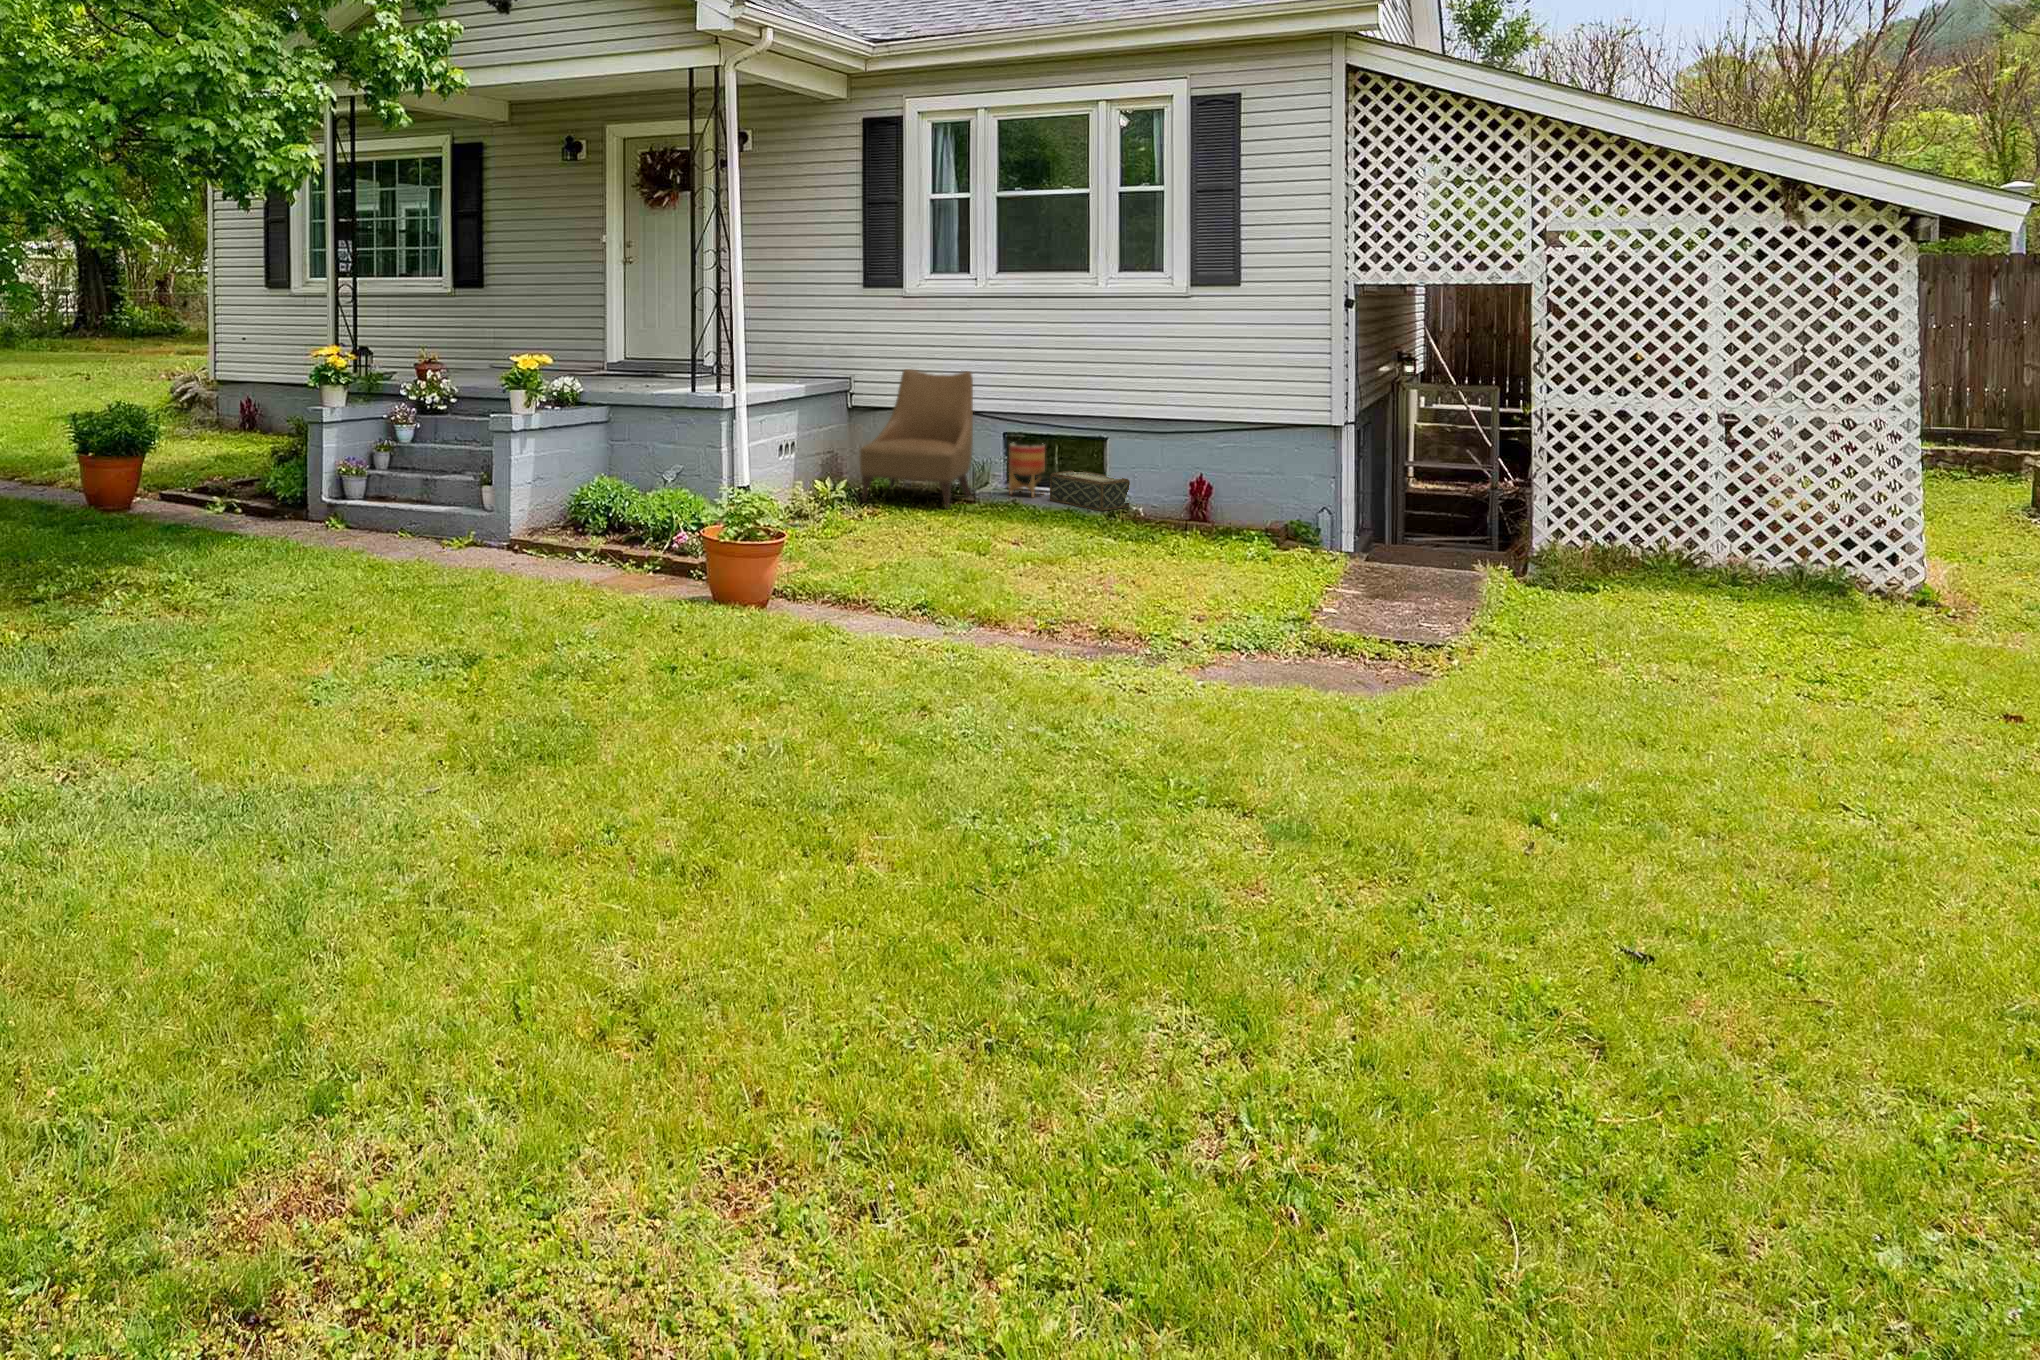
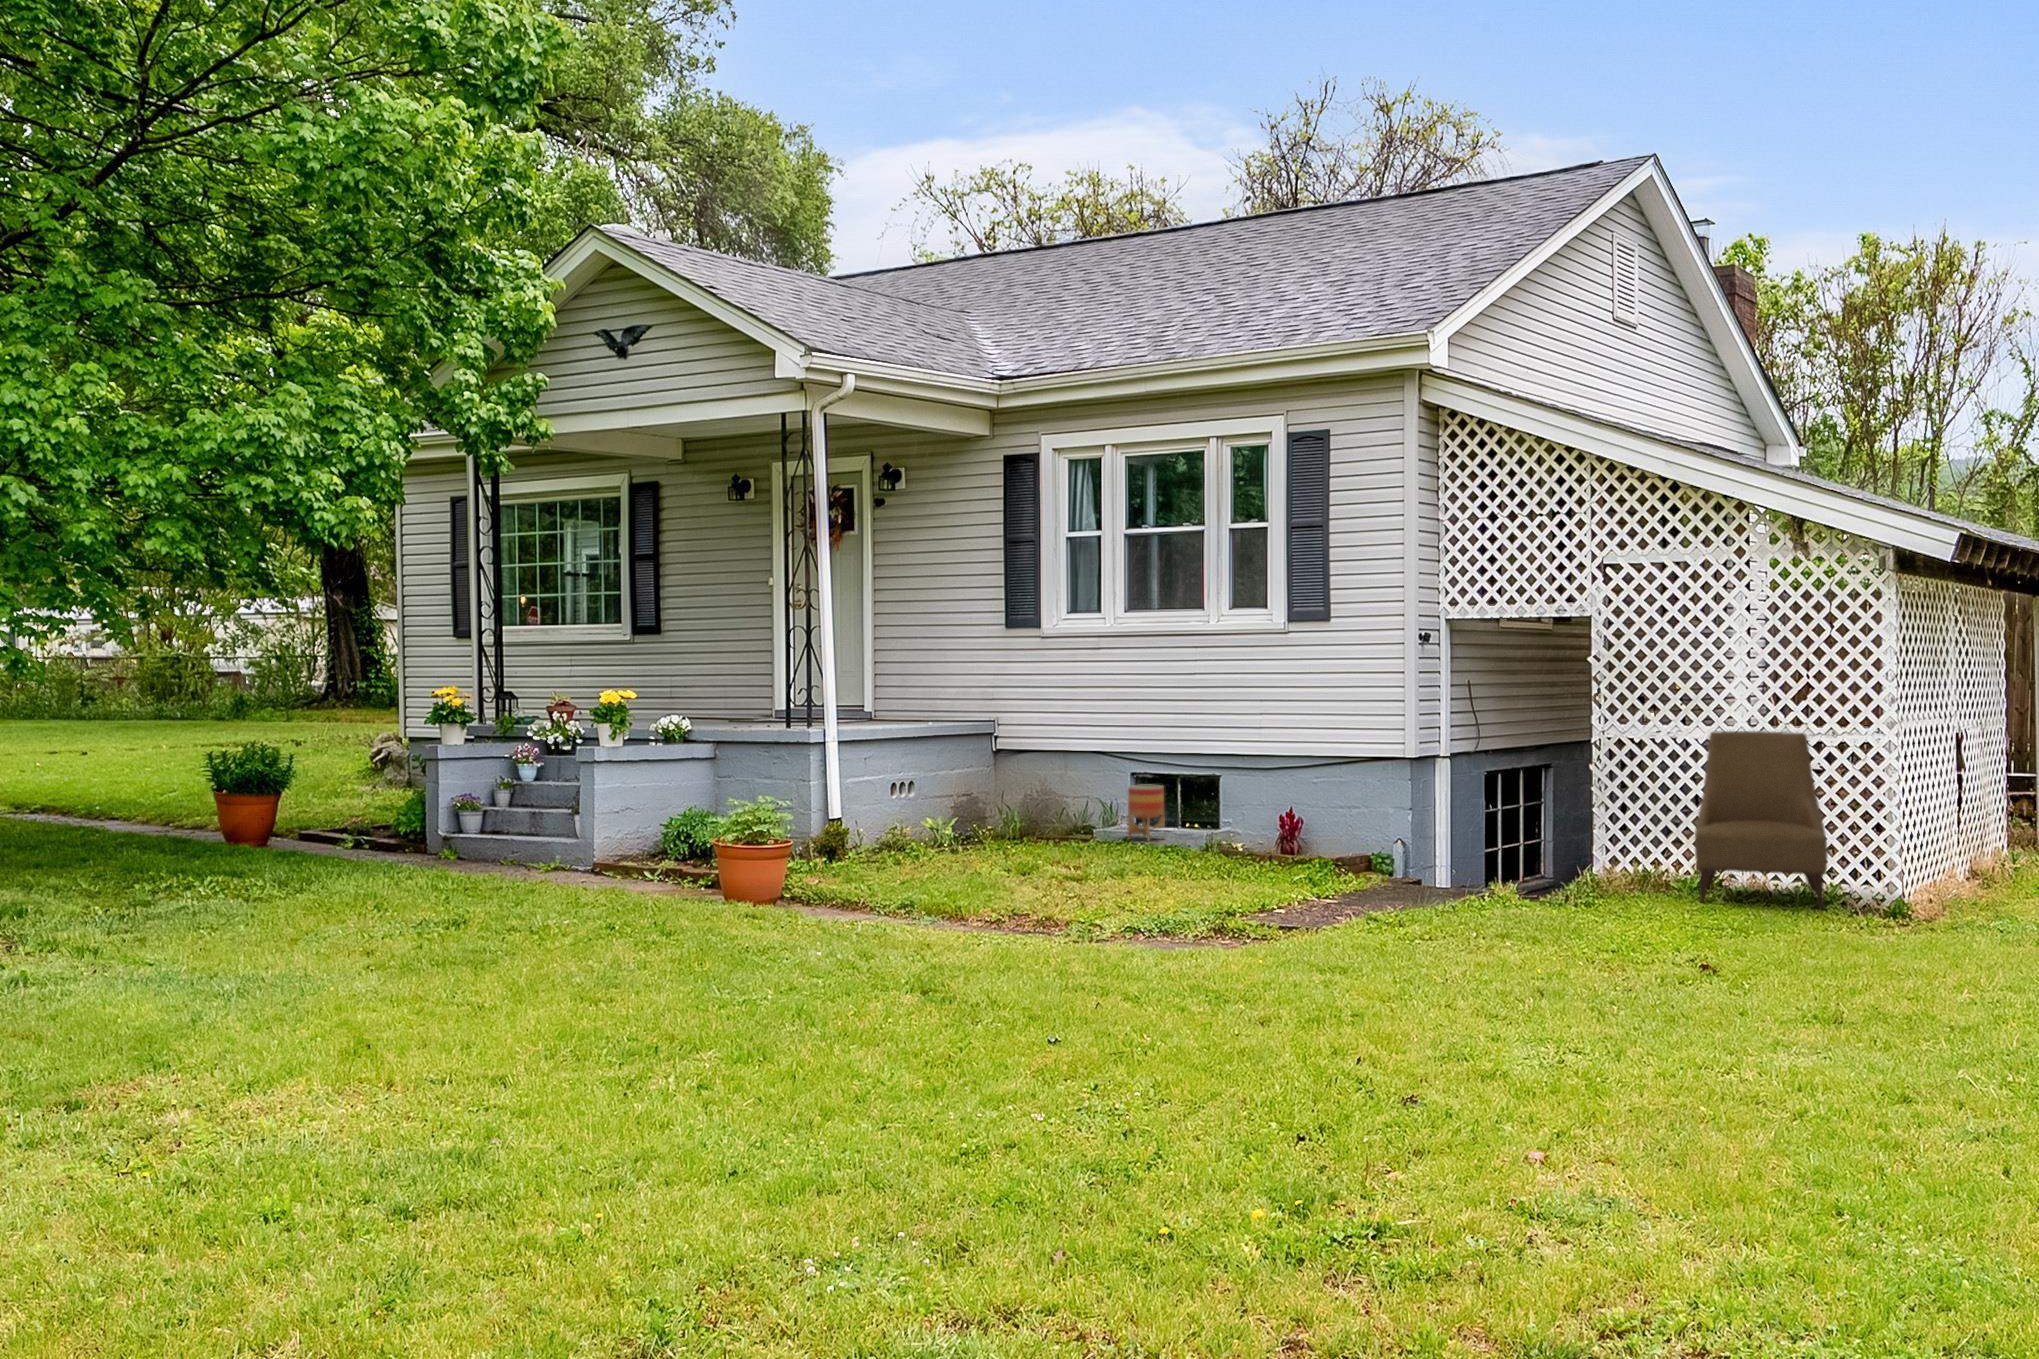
chair: present [859,369,973,509] -> present [1695,731,1828,909]
woven basket: present [1050,470,1130,511] -> none [1162,813,1234,852]

